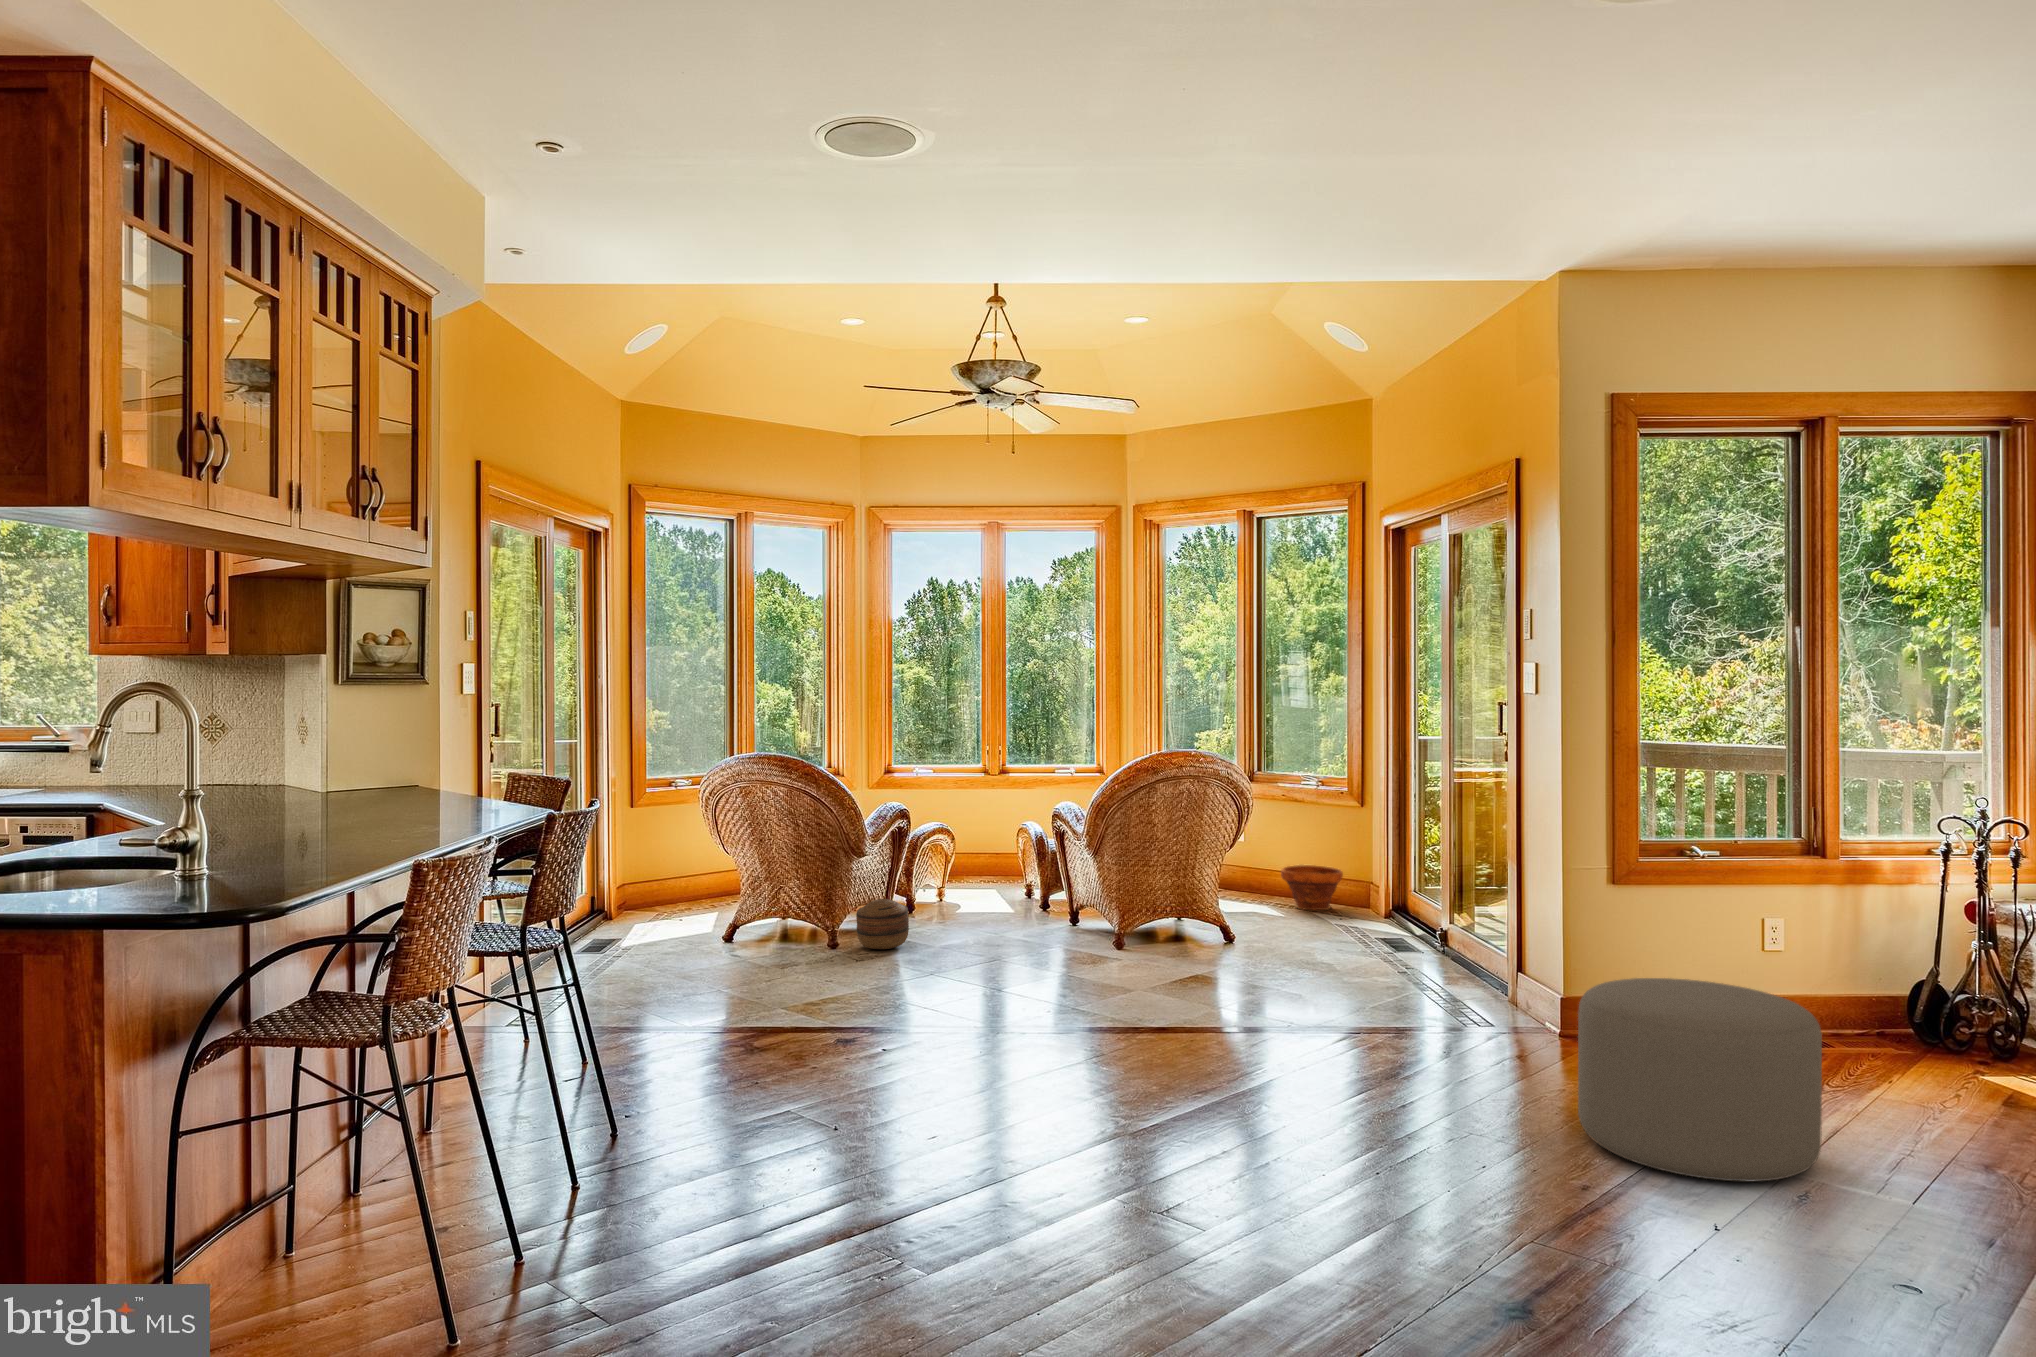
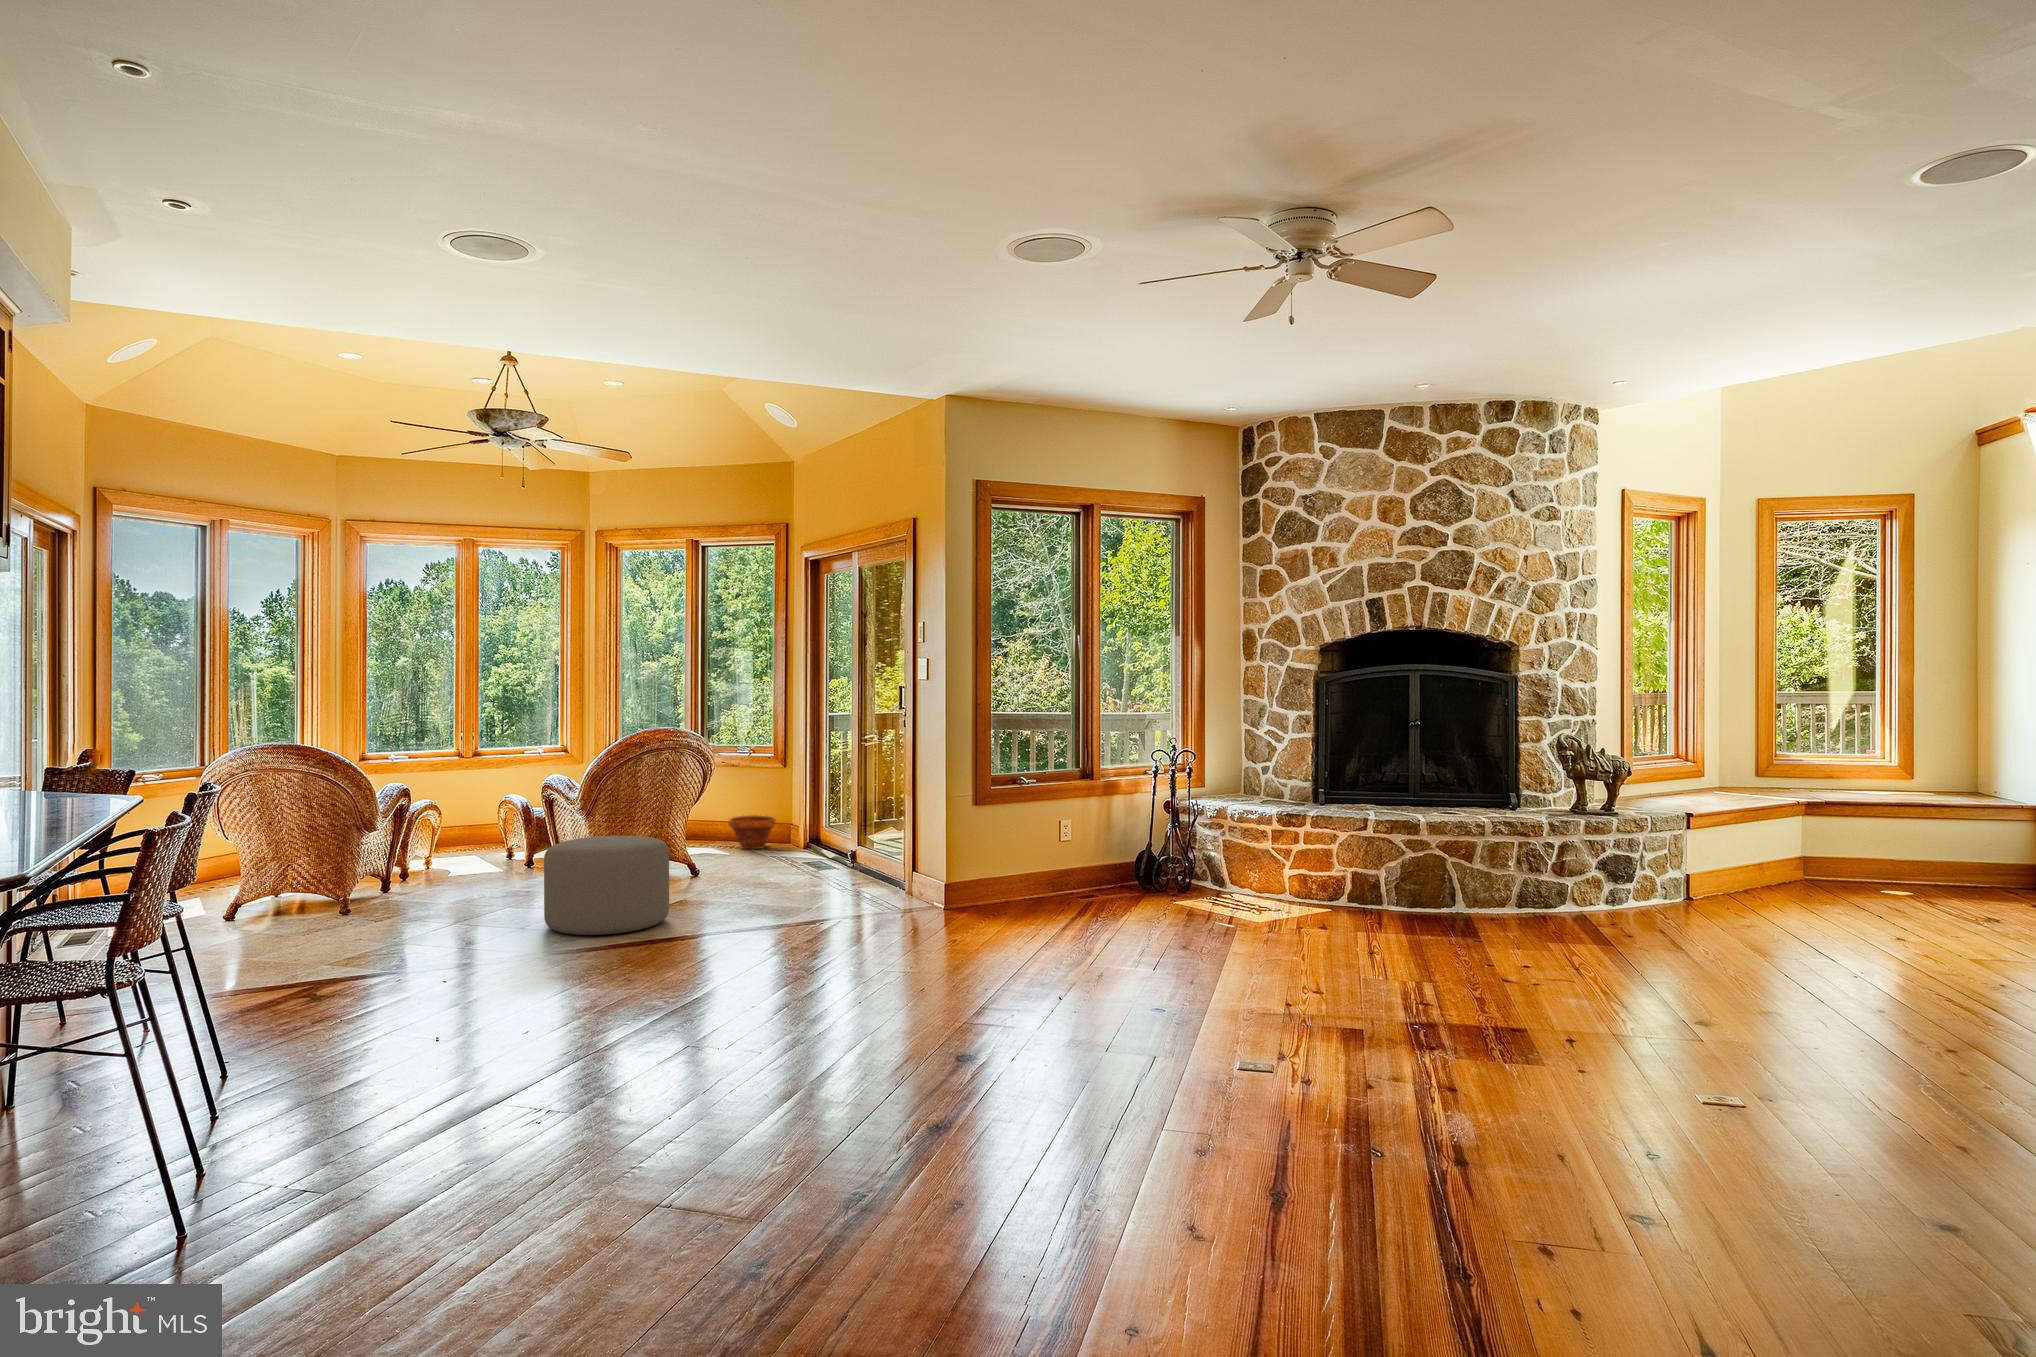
basket: present [856,899,909,949] -> none [371,866,423,910]
ottoman: present [1578,978,1822,1182] -> present [544,836,669,935]

